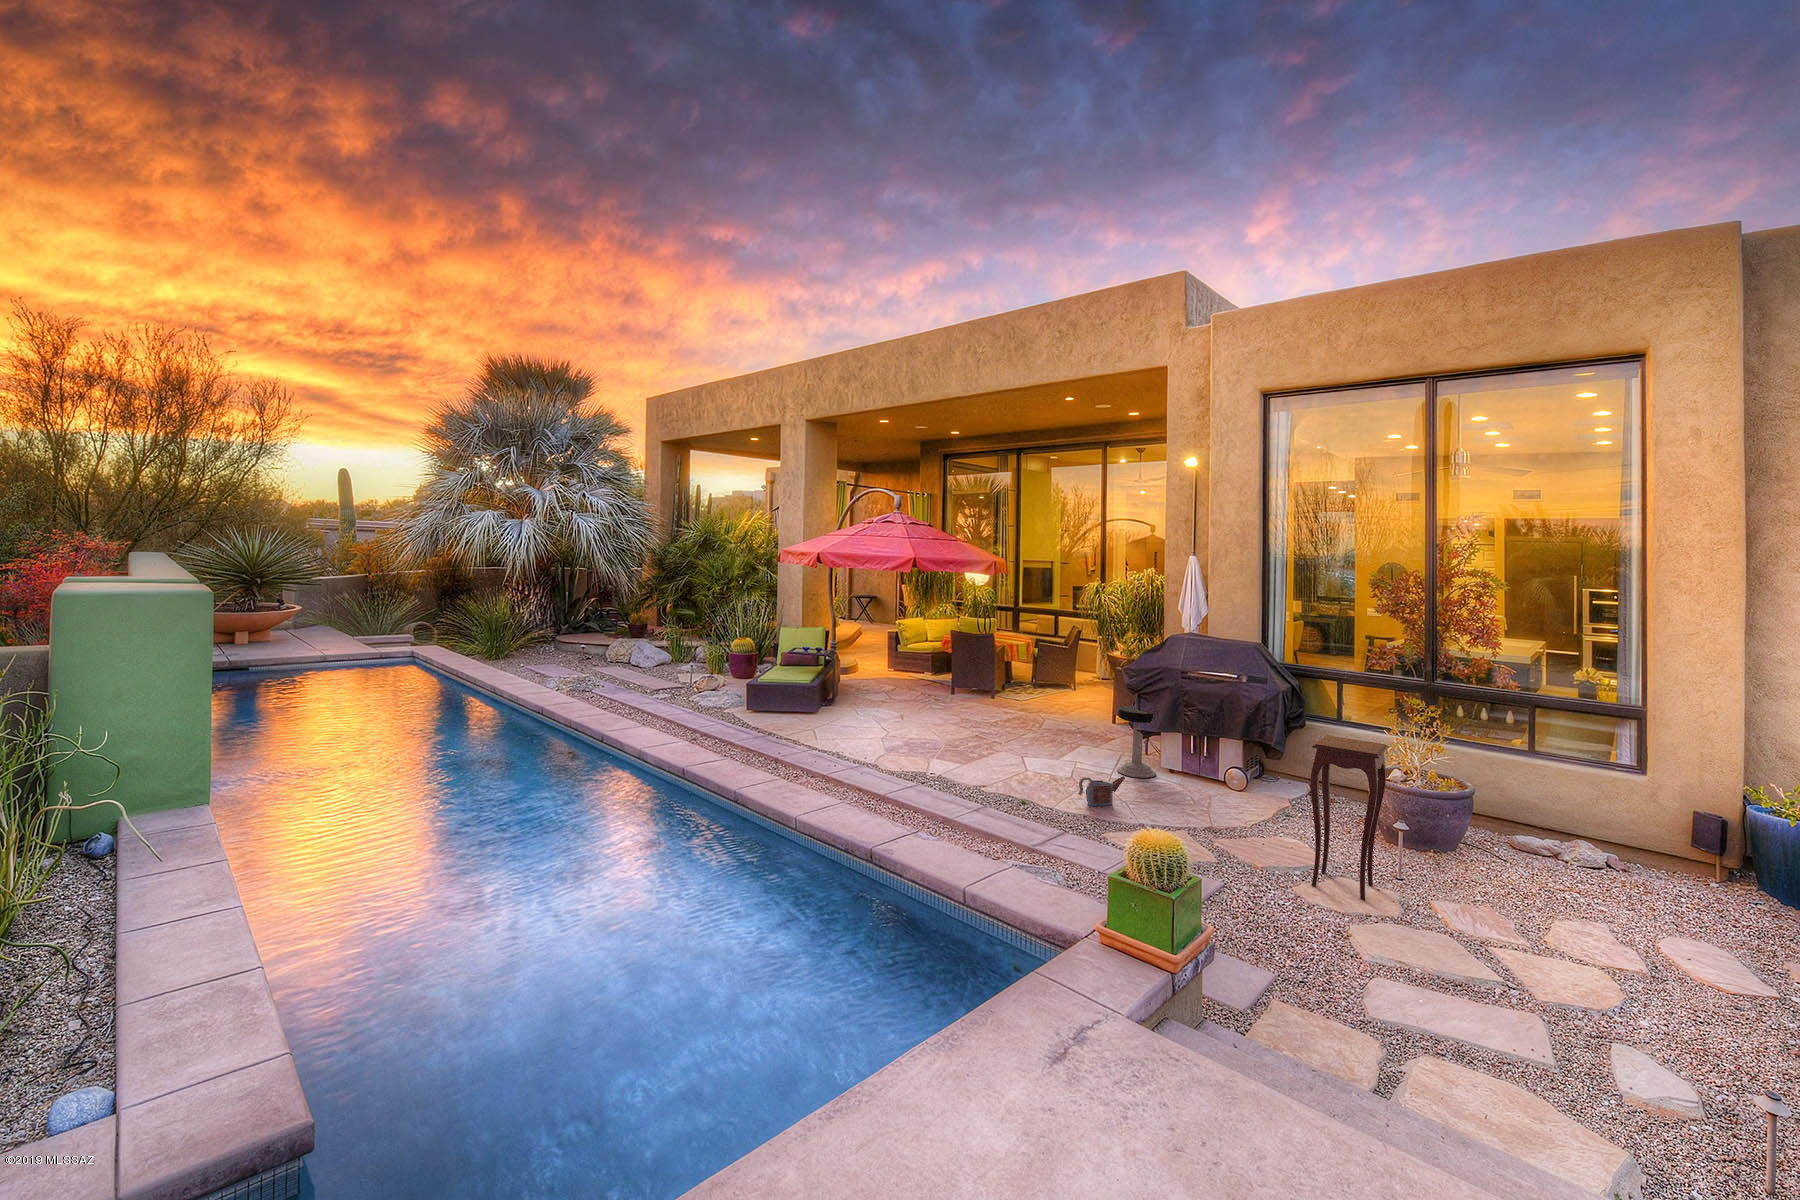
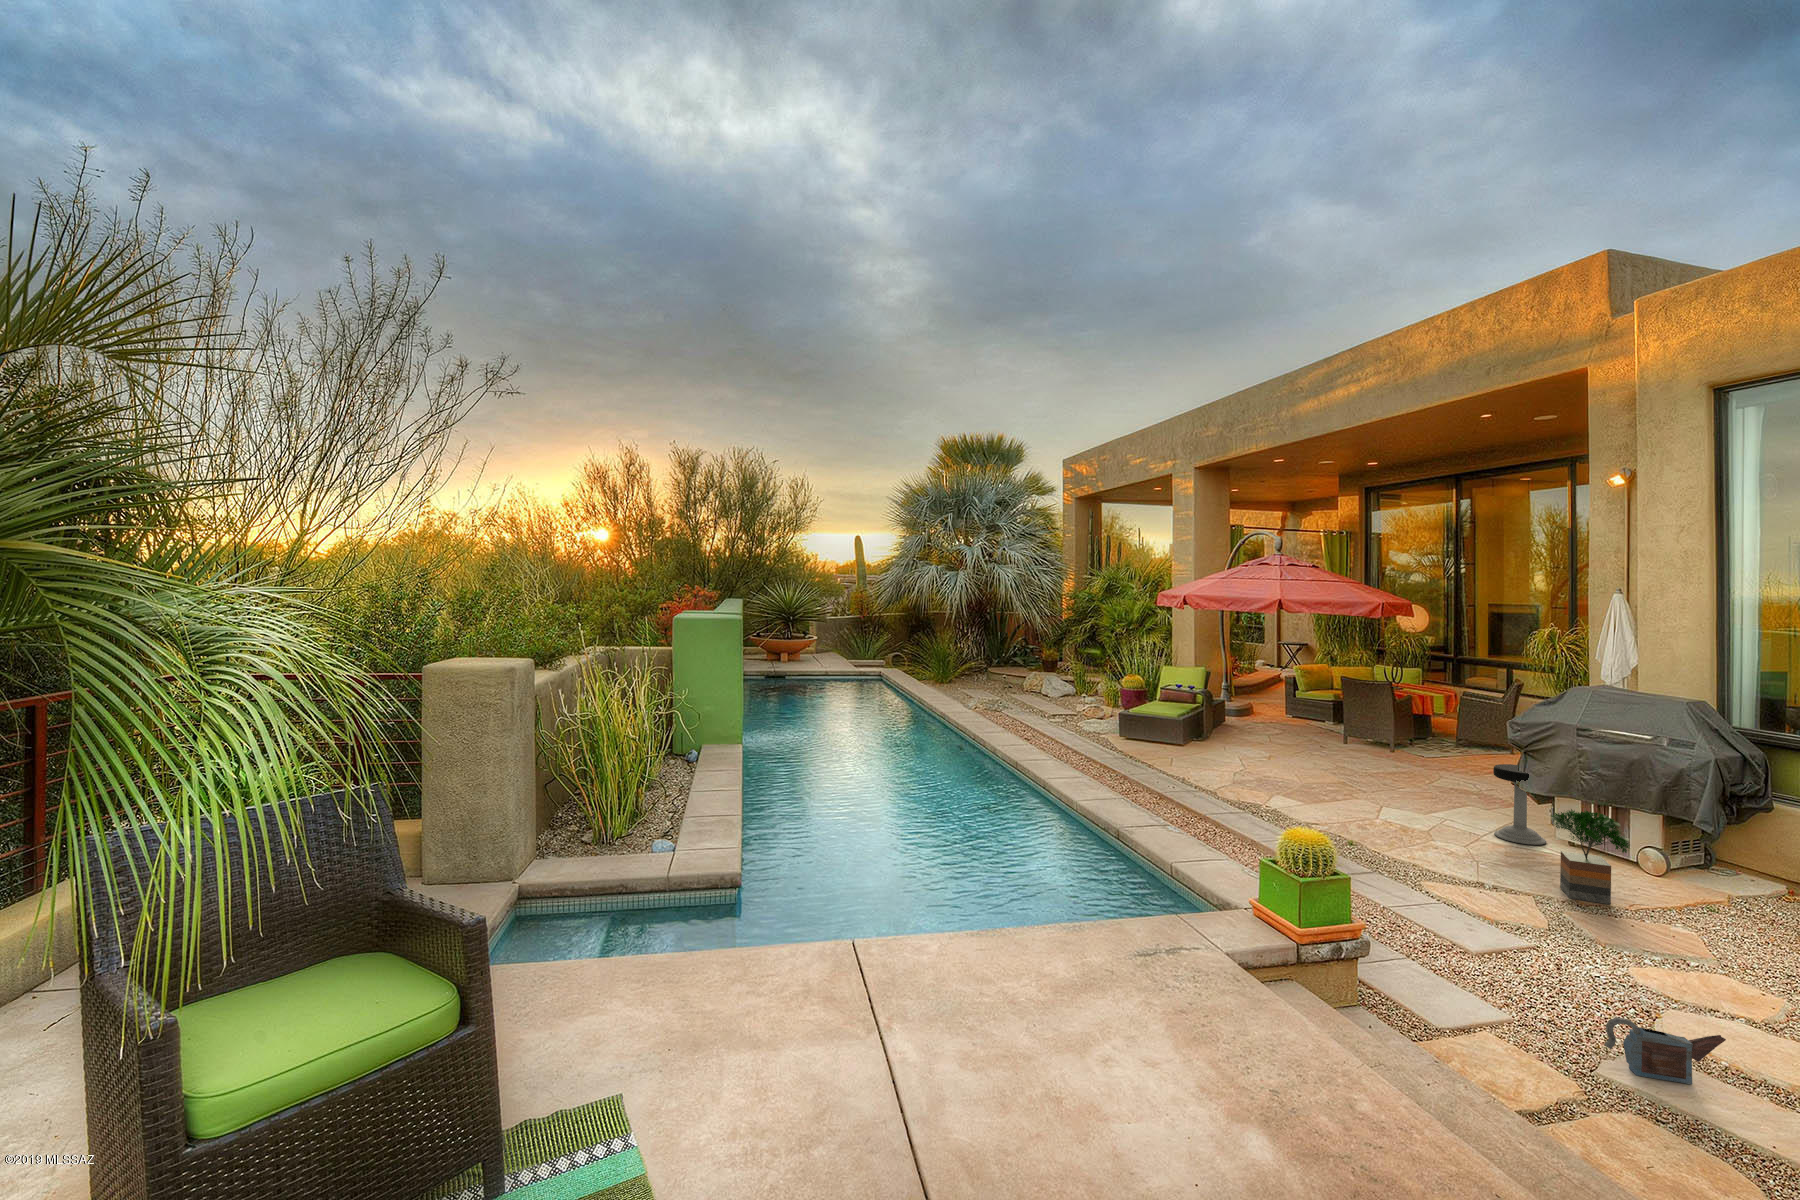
side table: present [1311,735,1388,900] -> none [1647,805,1771,992]
potted tree: none [1192,744,1256,828] -> present [1551,809,1630,904]
watering can: present [1078,776,1125,806] -> present [1605,1017,1726,1084]

